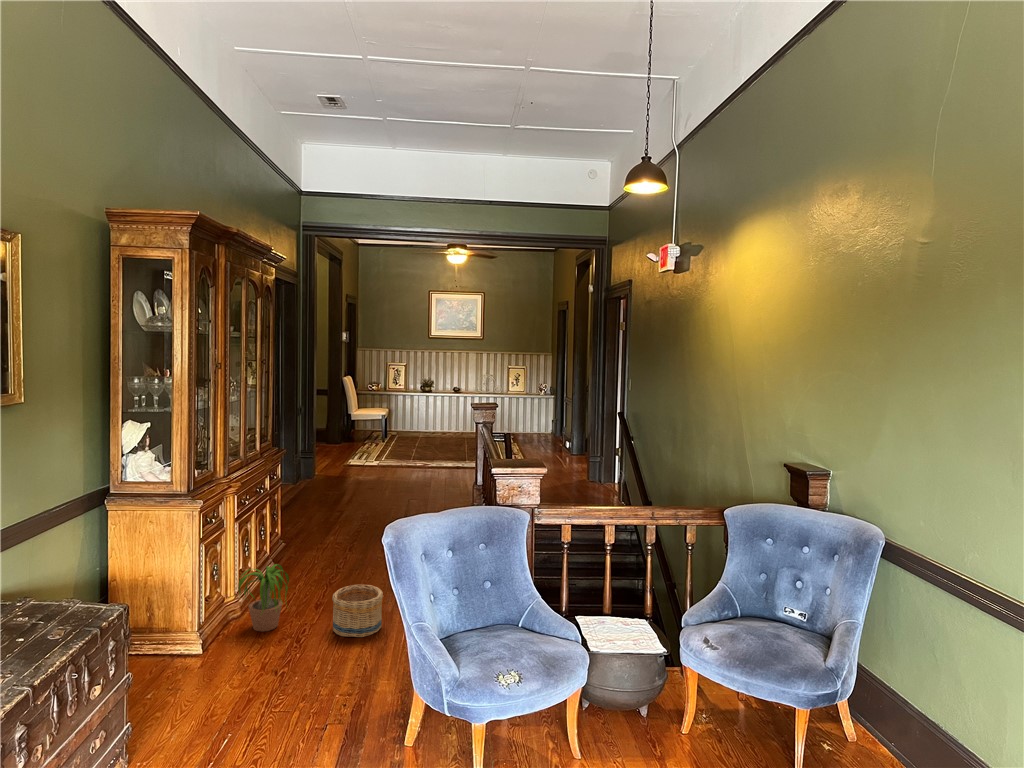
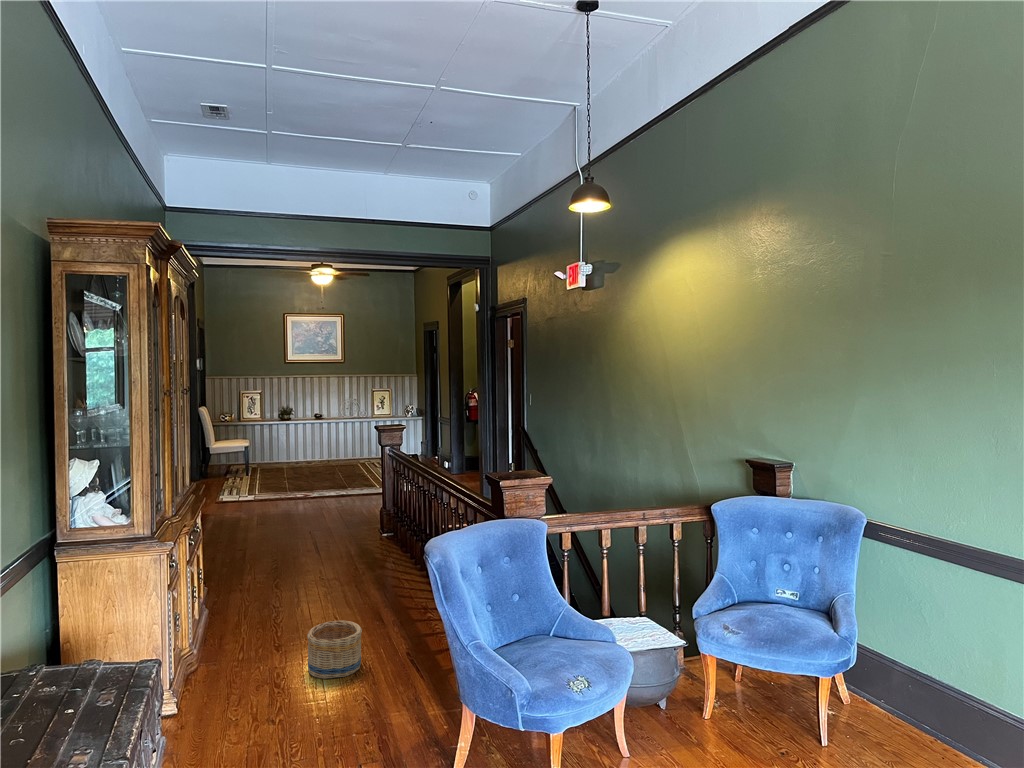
potted plant: present [238,564,289,631] -> none [181,610,260,687]

